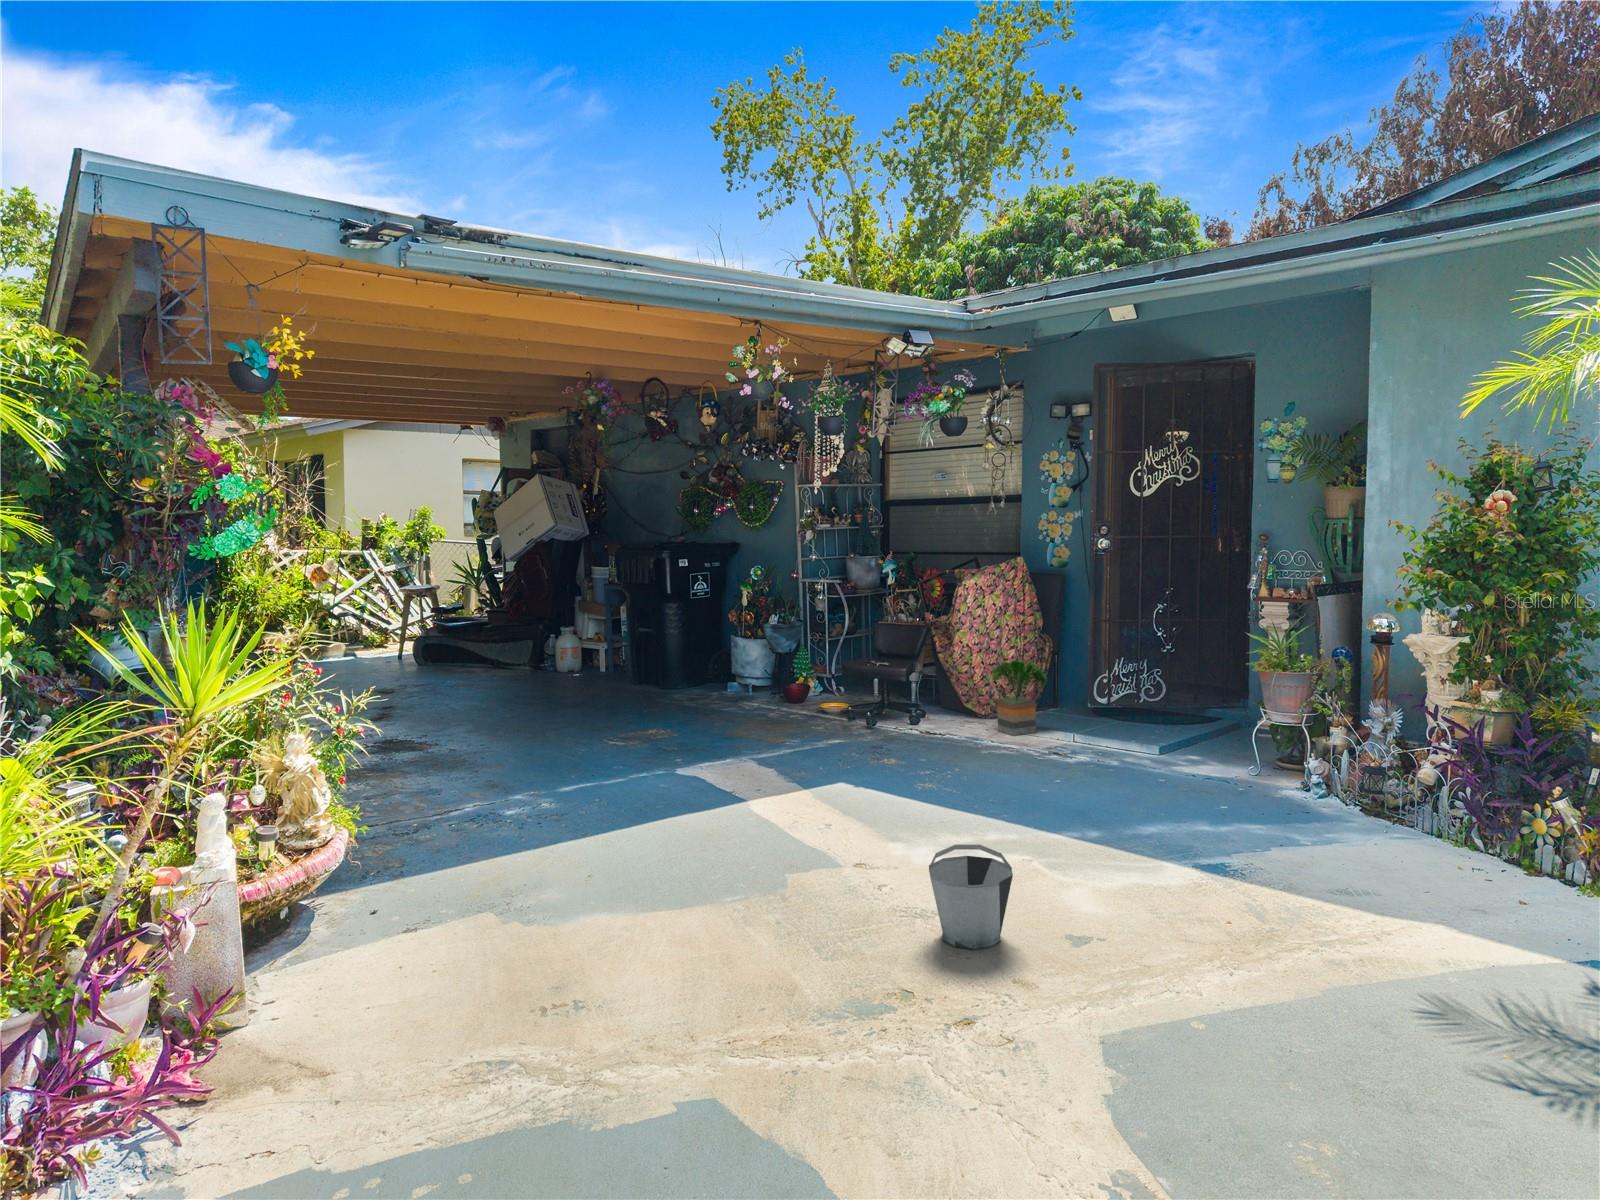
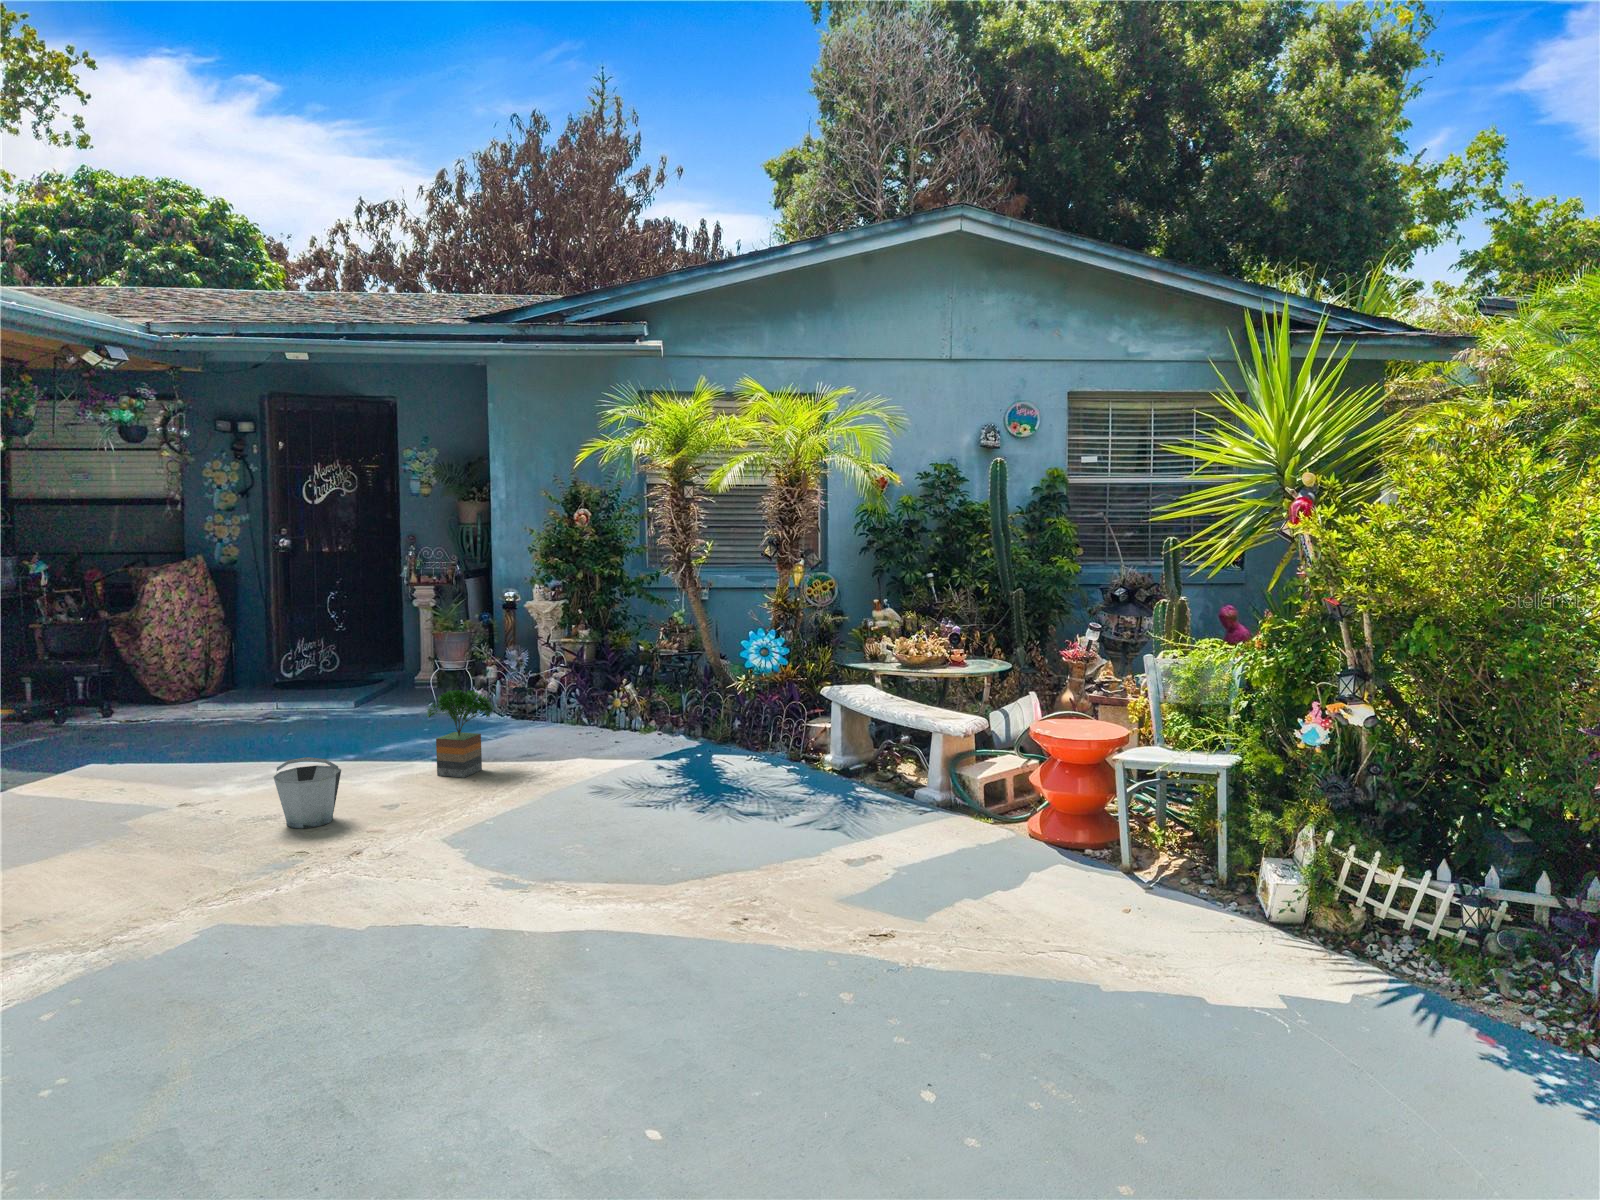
potted tree: present [992,660,1047,736] -> present [427,689,494,778]

